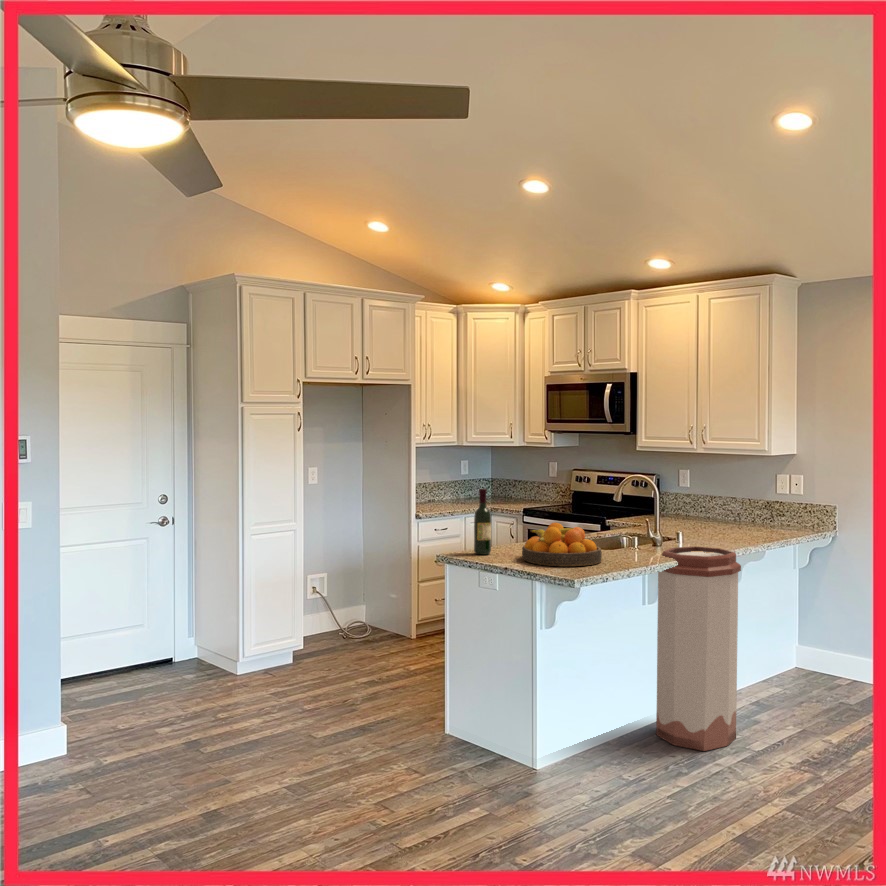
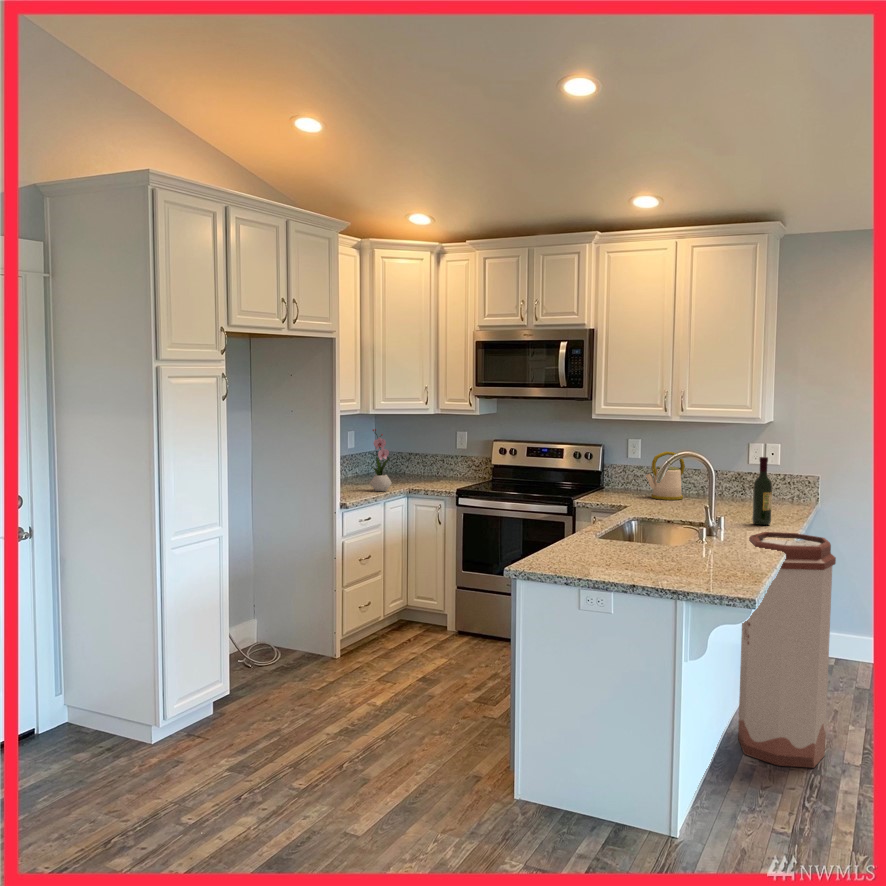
flower arrangement: none [456,457,475,509] -> present [370,429,392,491]
kettle: none [676,481,712,524] -> present [646,451,685,500]
wine bottle: present [474,489,491,555] -> present [752,457,772,525]
fruit bowl: present [522,523,602,566] -> none [627,516,730,574]

